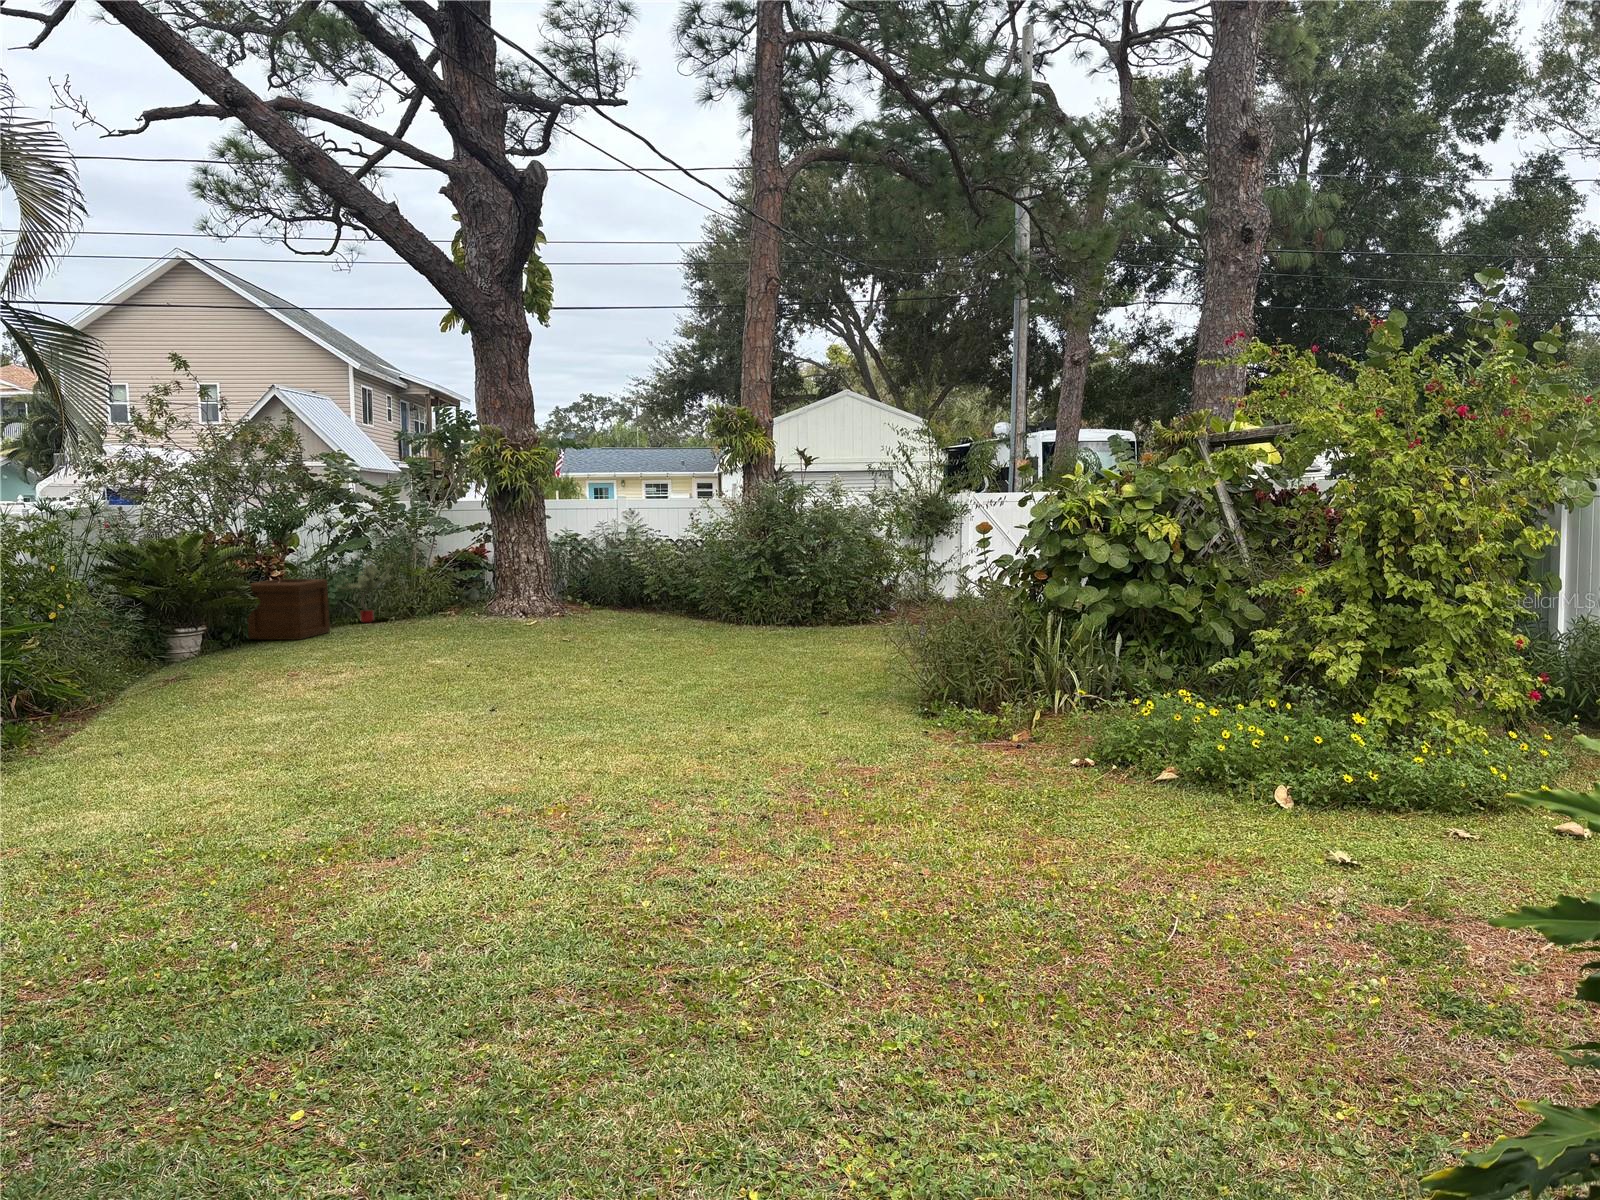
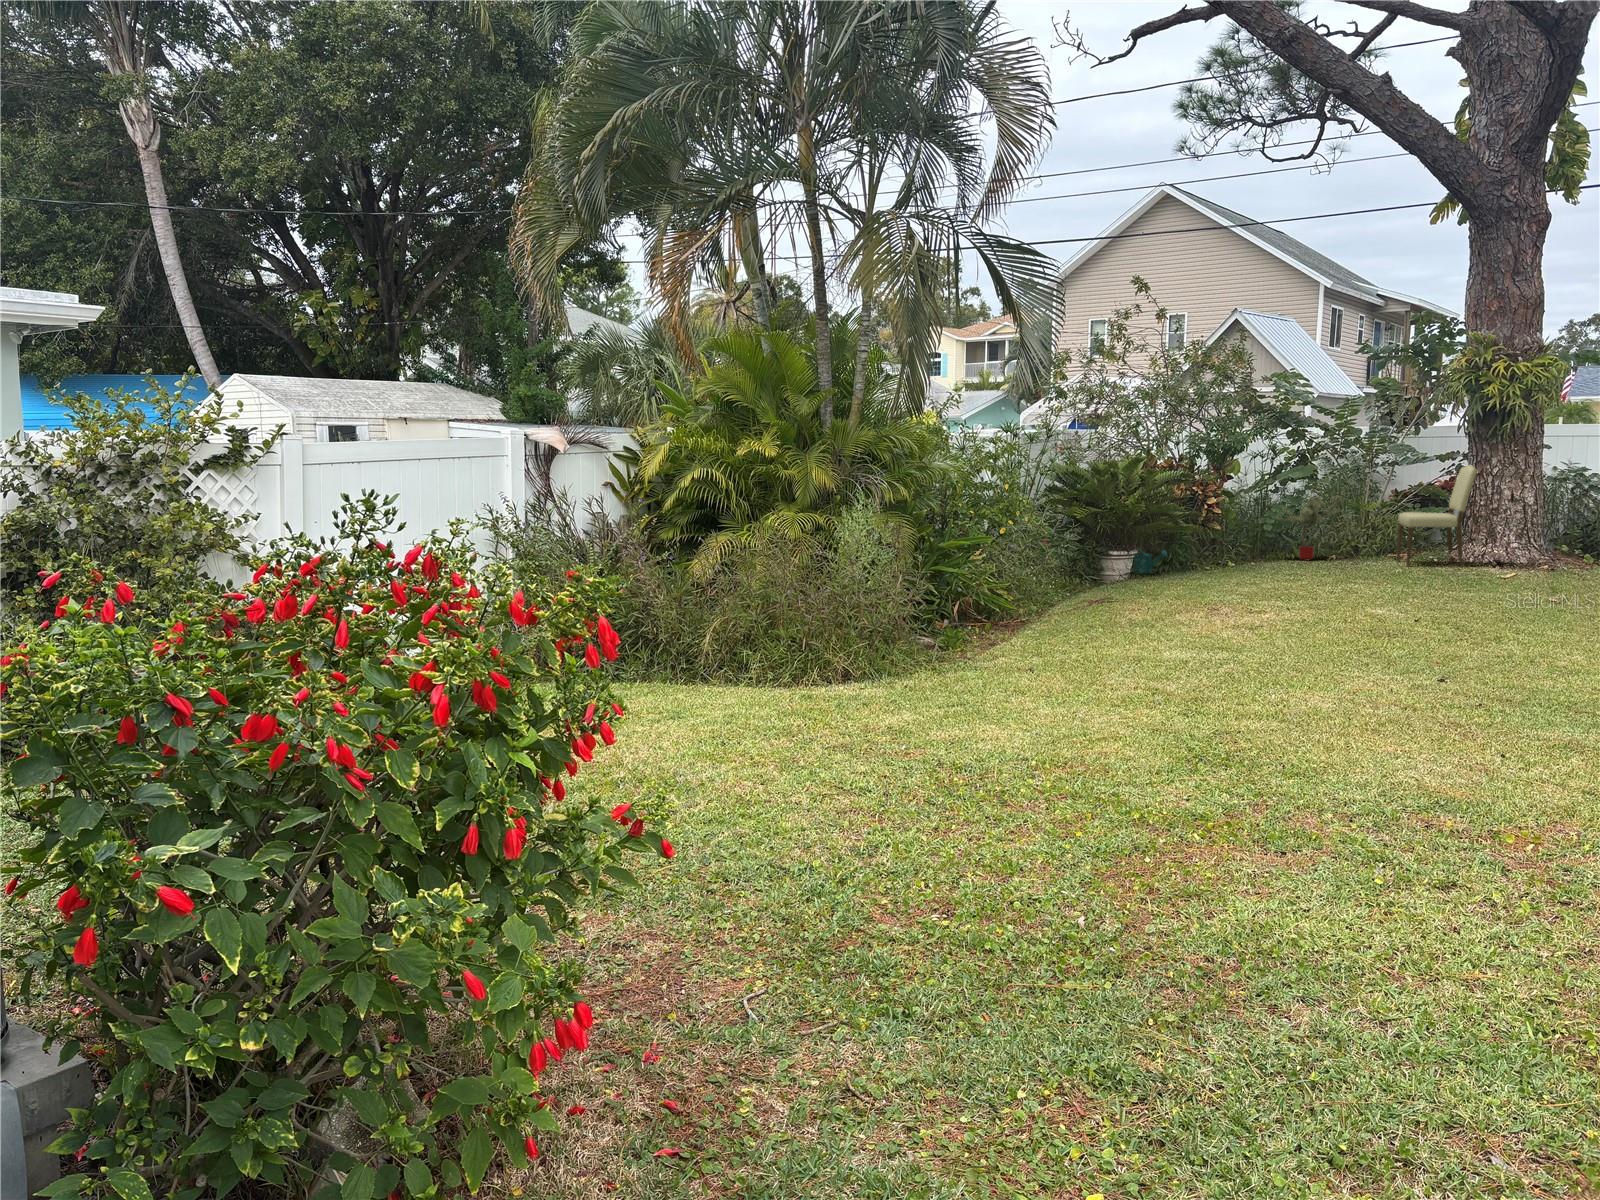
chair: none [442,532,500,621] -> present [1397,465,1478,567]
wooden crate: present [247,579,330,640] -> none [1179,506,1266,572]
watering can: none [197,624,237,649] -> present [1133,549,1167,574]

